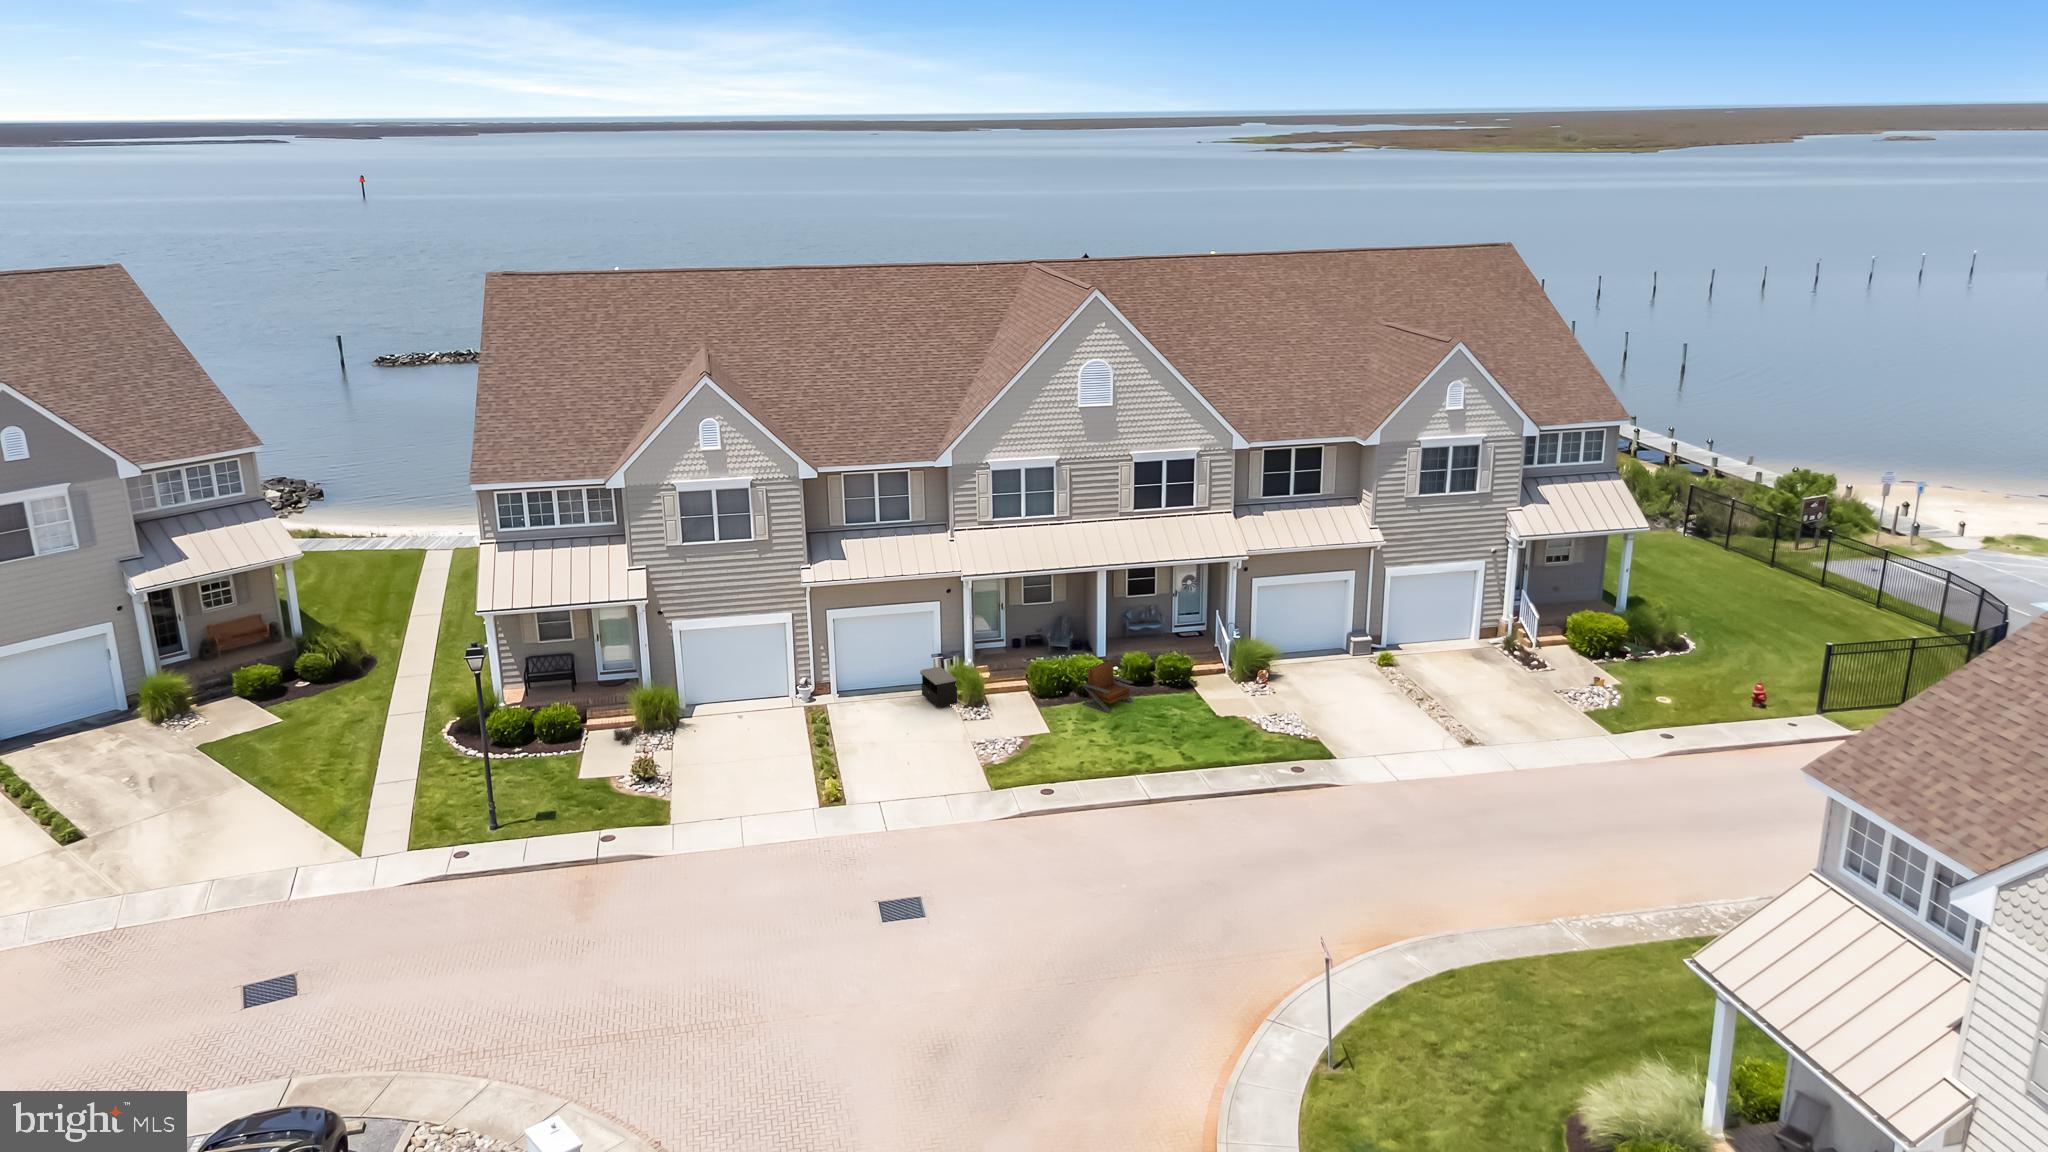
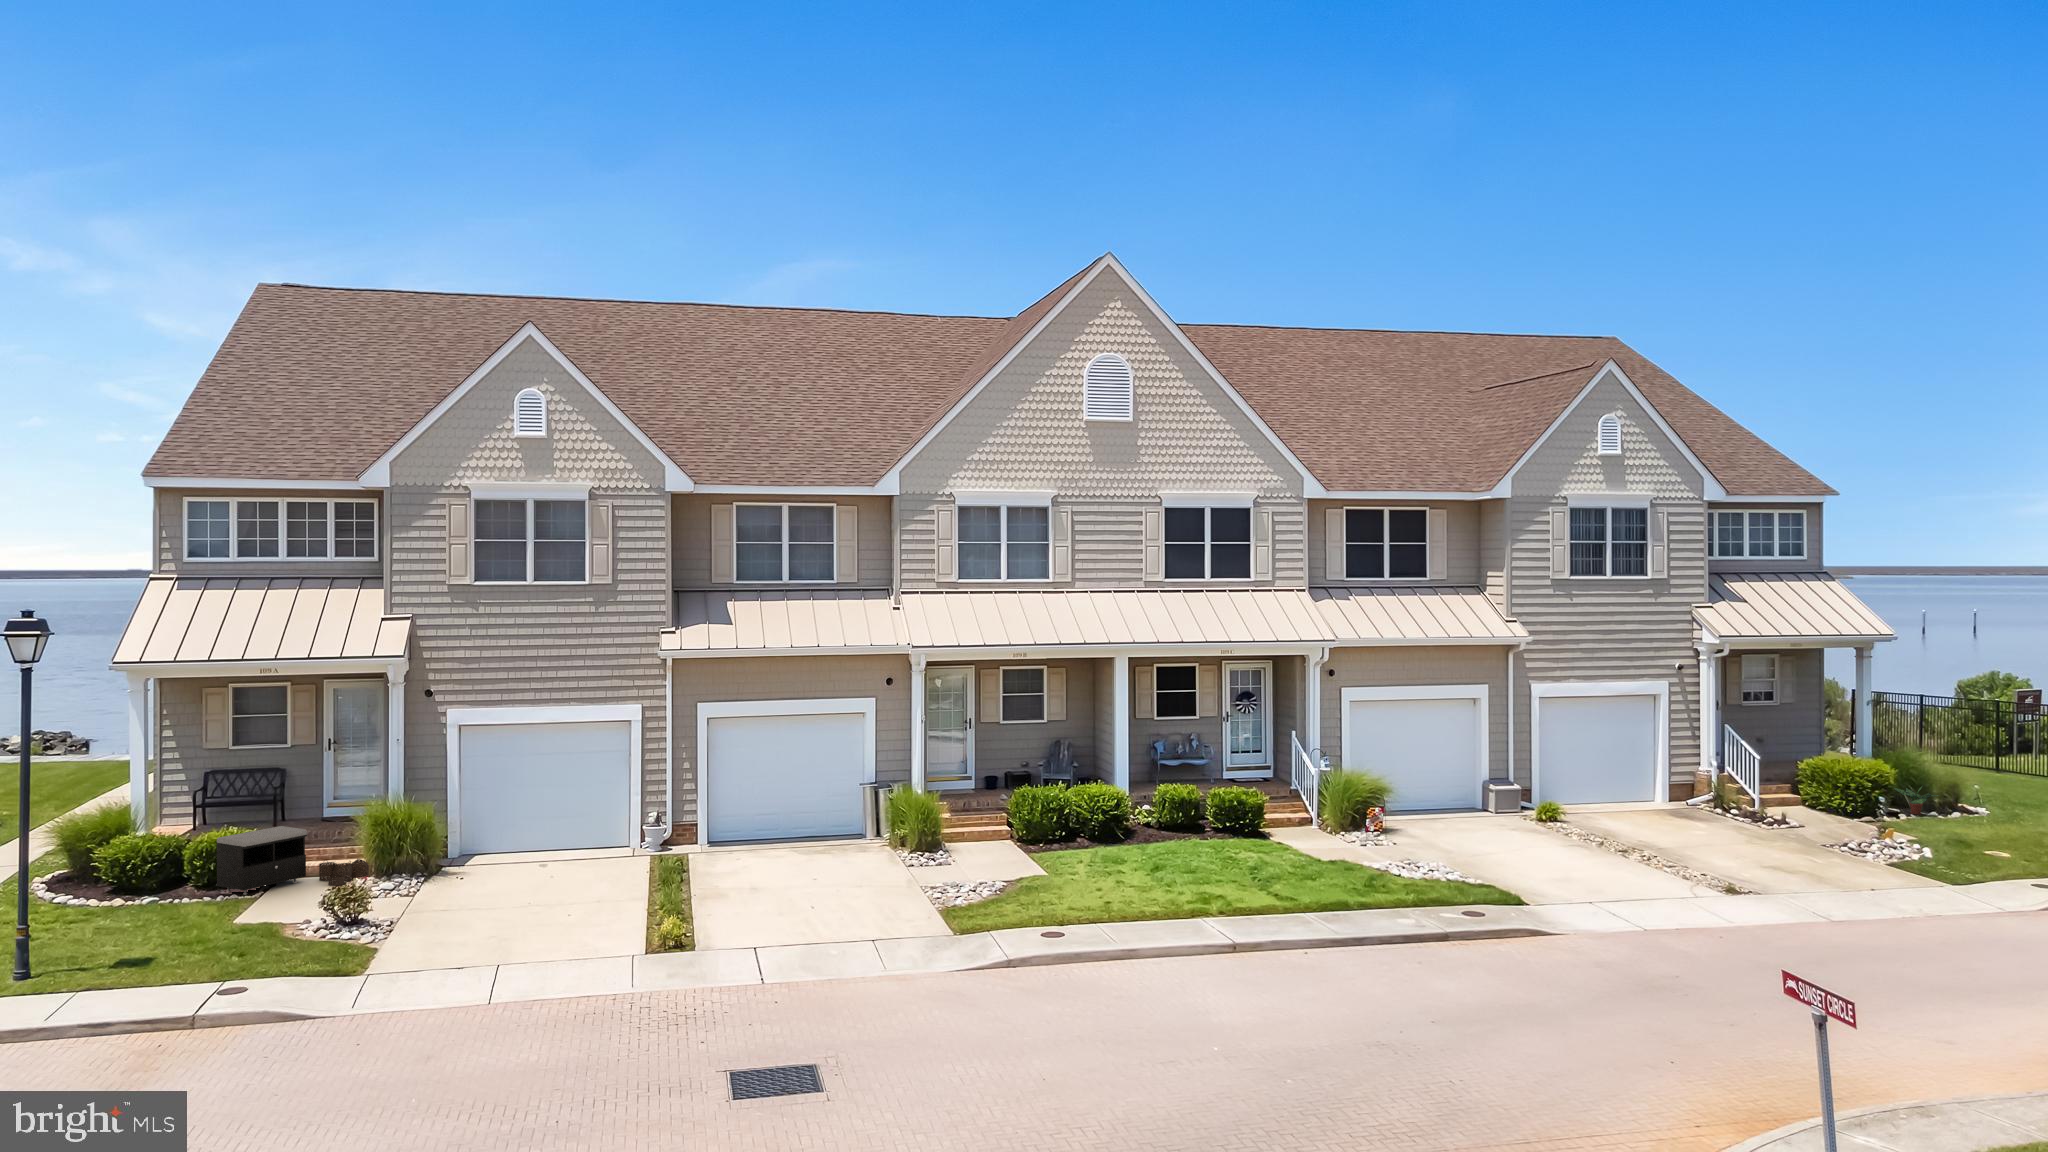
lounge chair: present [1082,662,1133,712] -> none [1097,785,1178,856]
storage bench: present [920,667,957,708] -> present [217,826,307,895]

